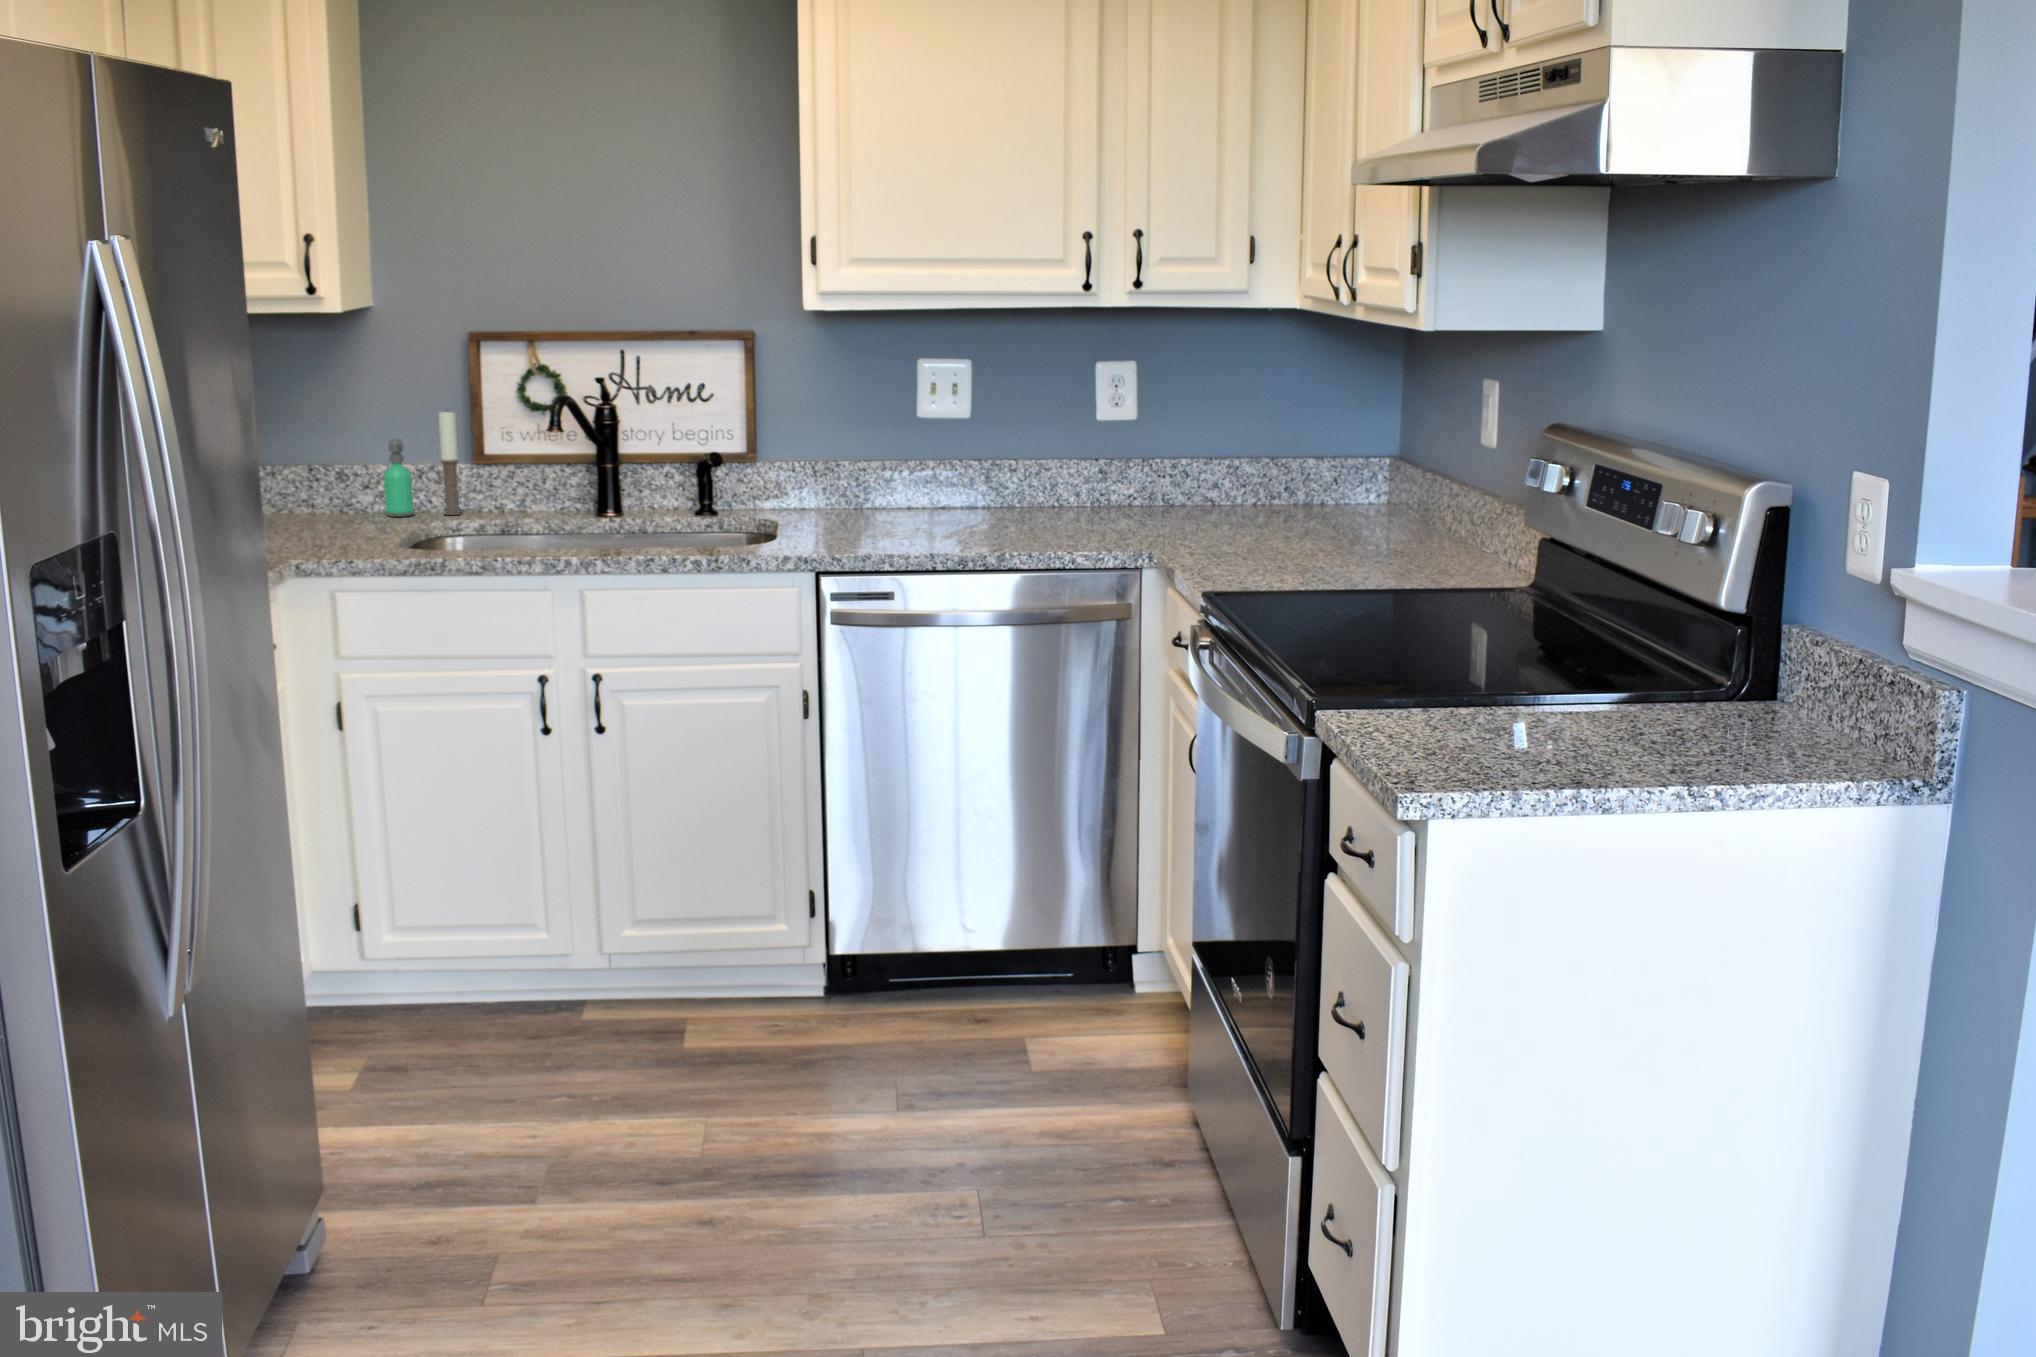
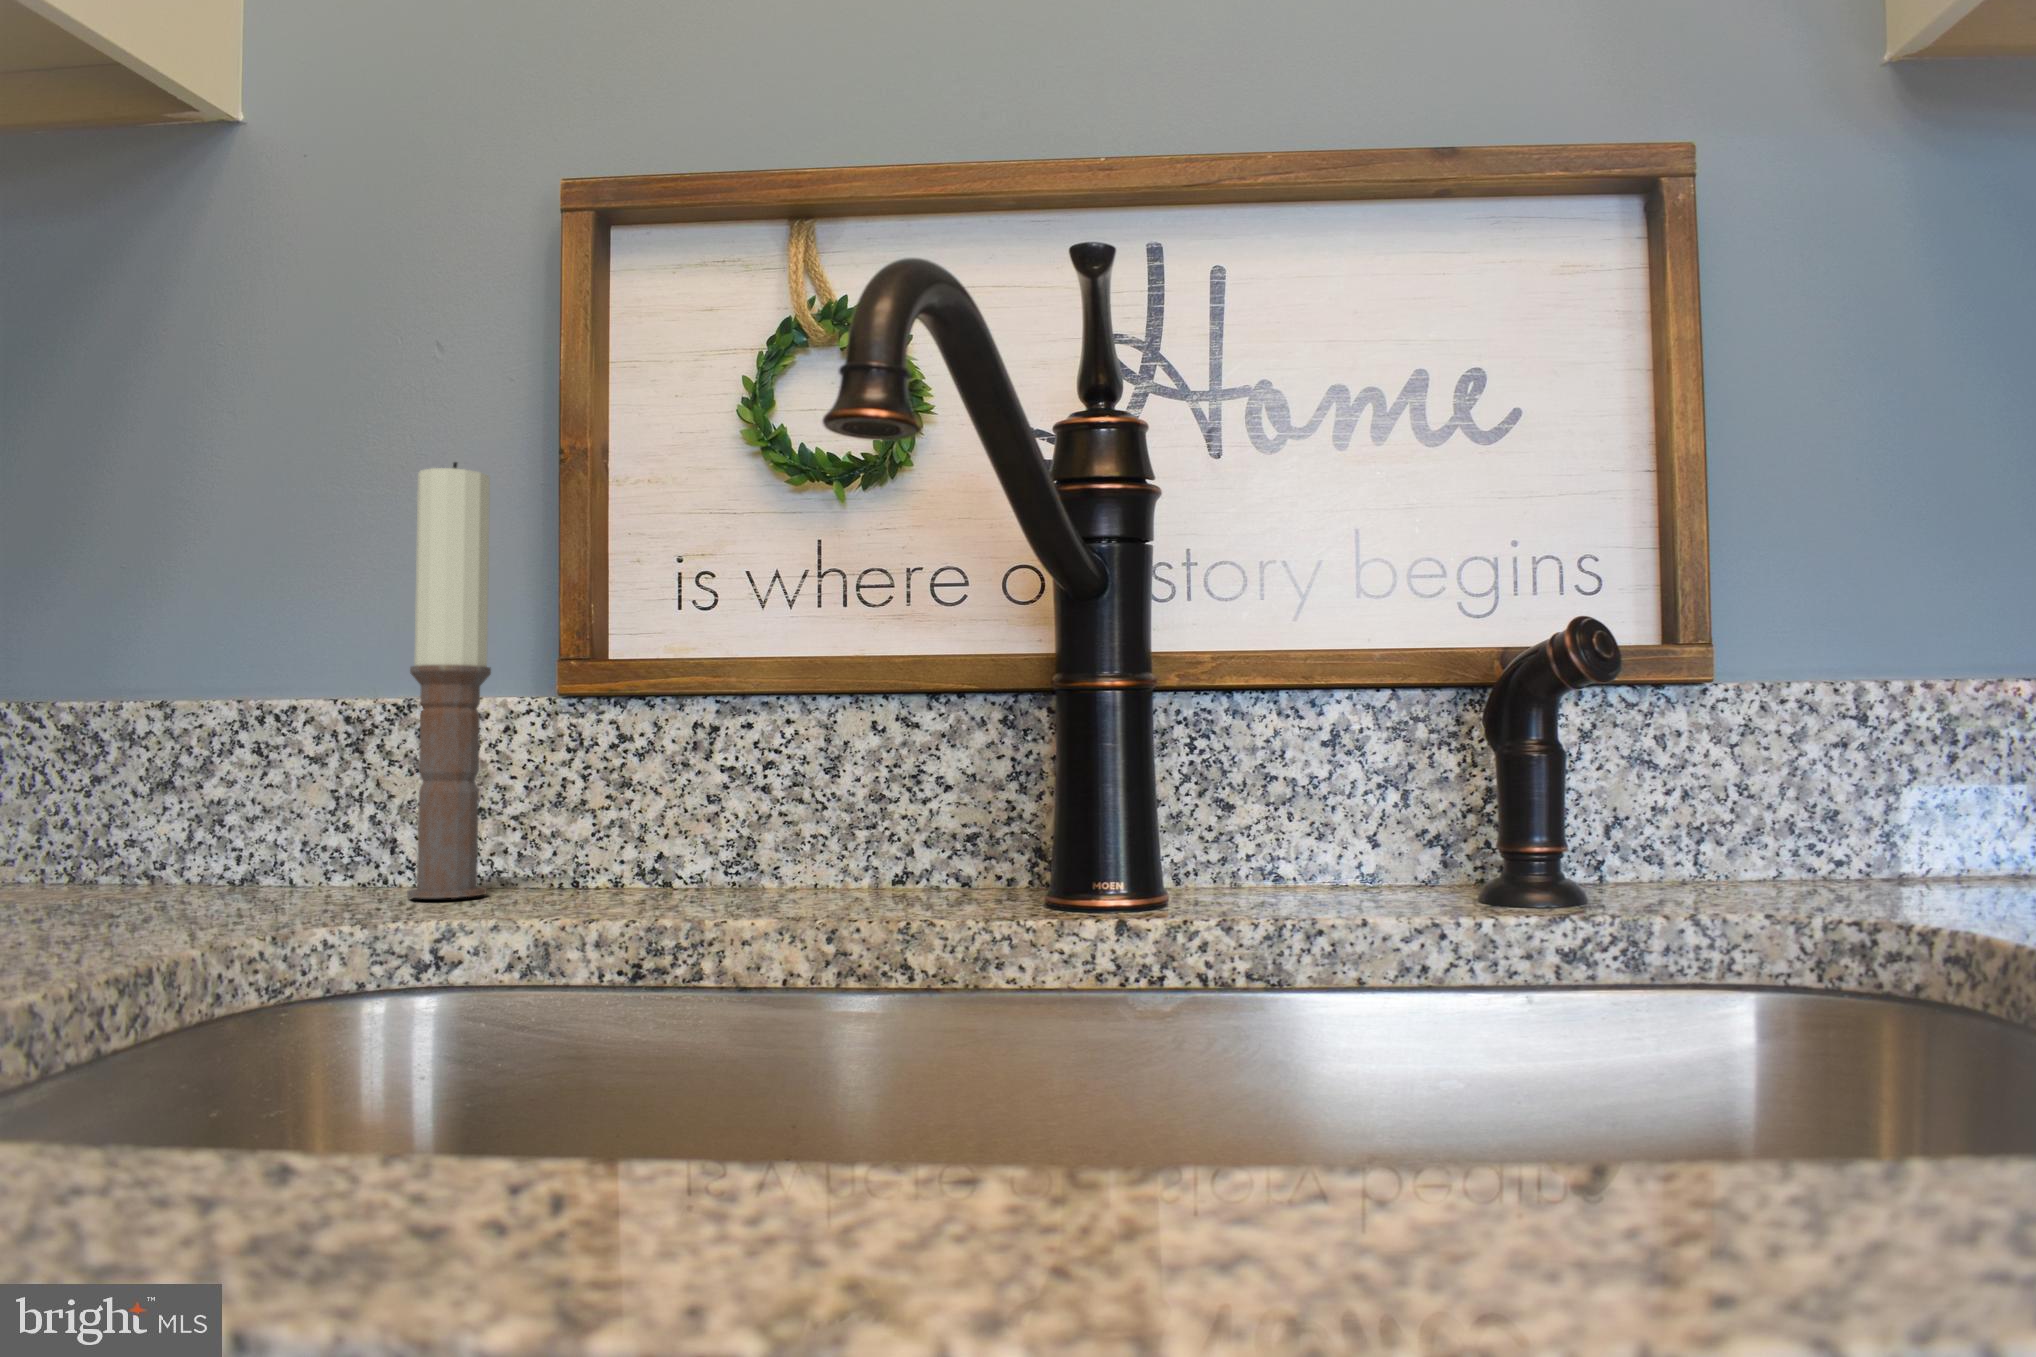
soap dispenser: present [384,438,413,517] -> none [152,572,287,905]

